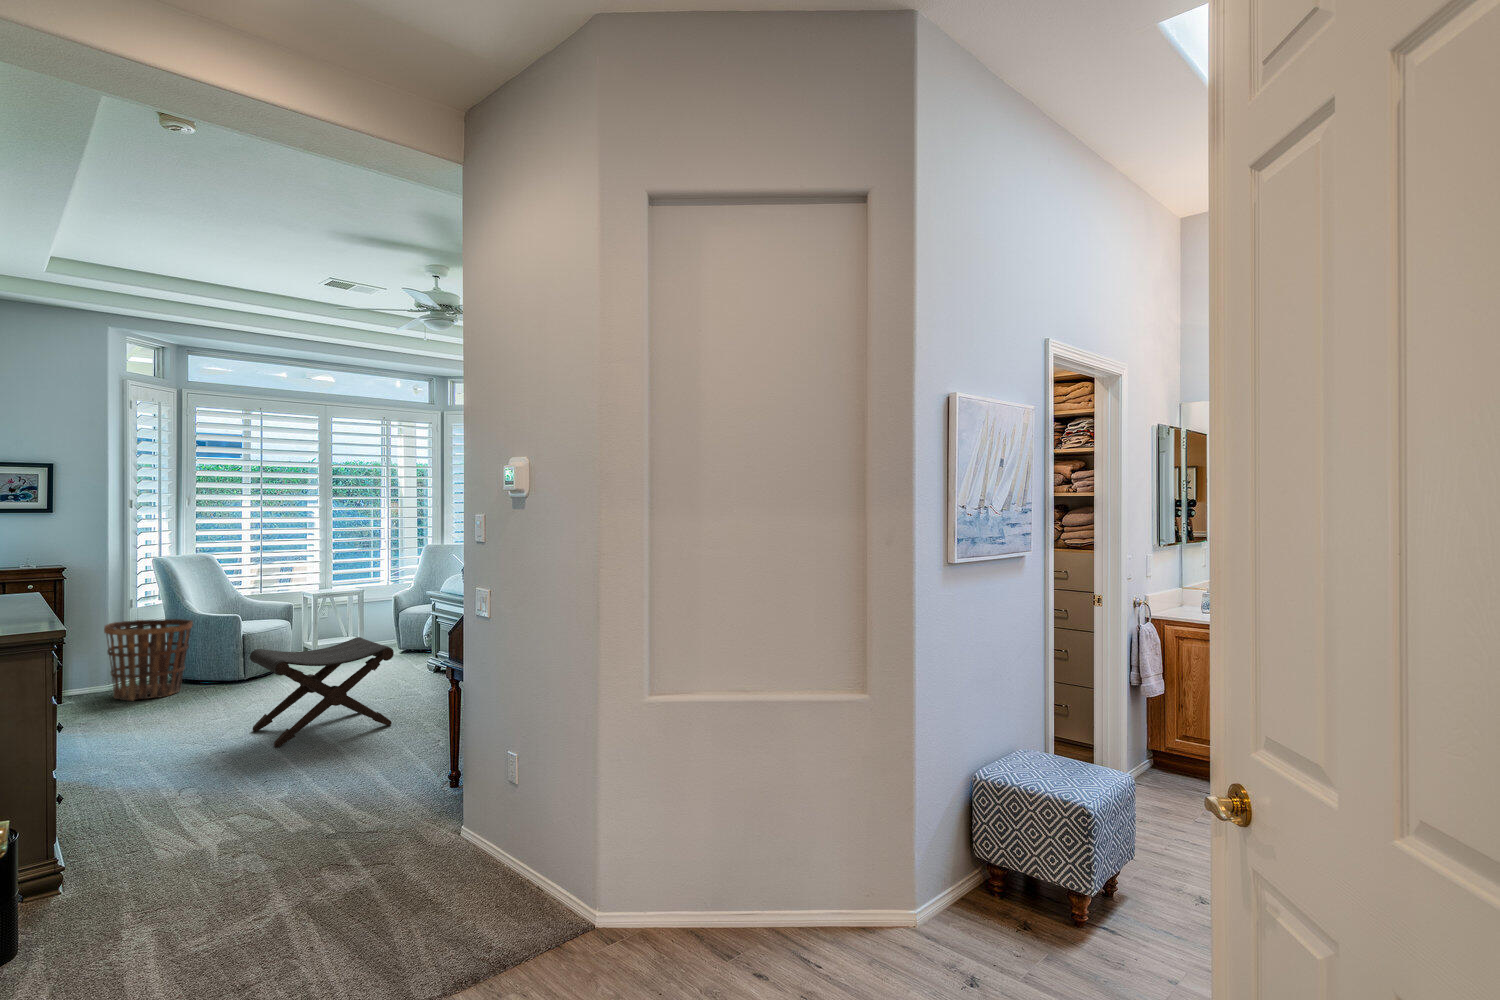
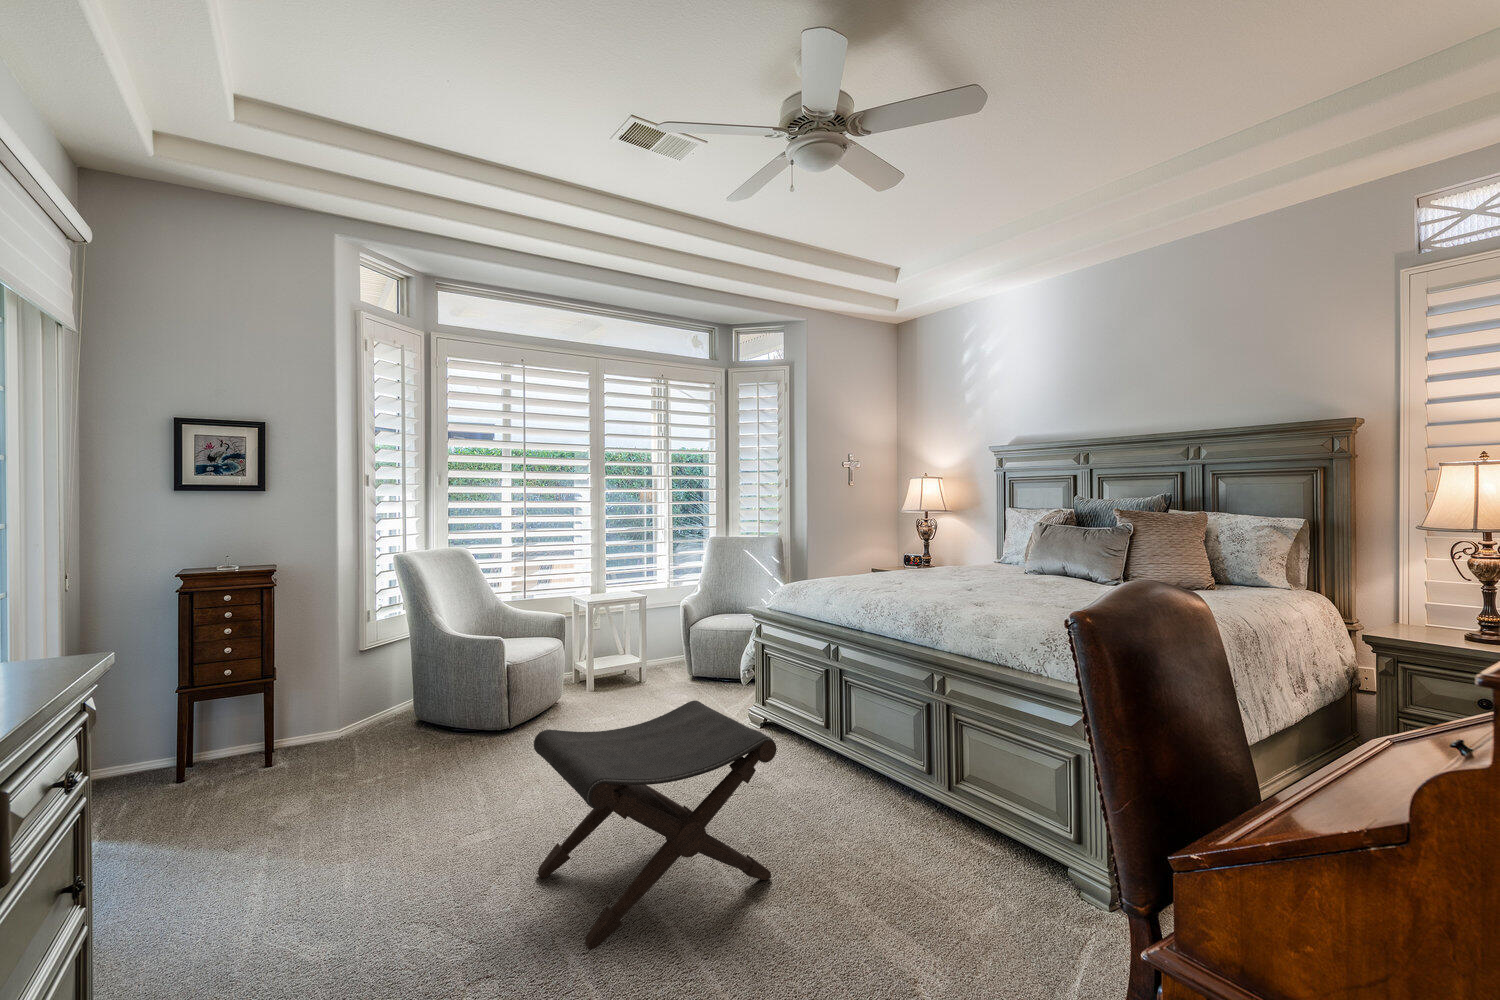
basket: present [104,619,193,700] -> none [328,640,444,764]

